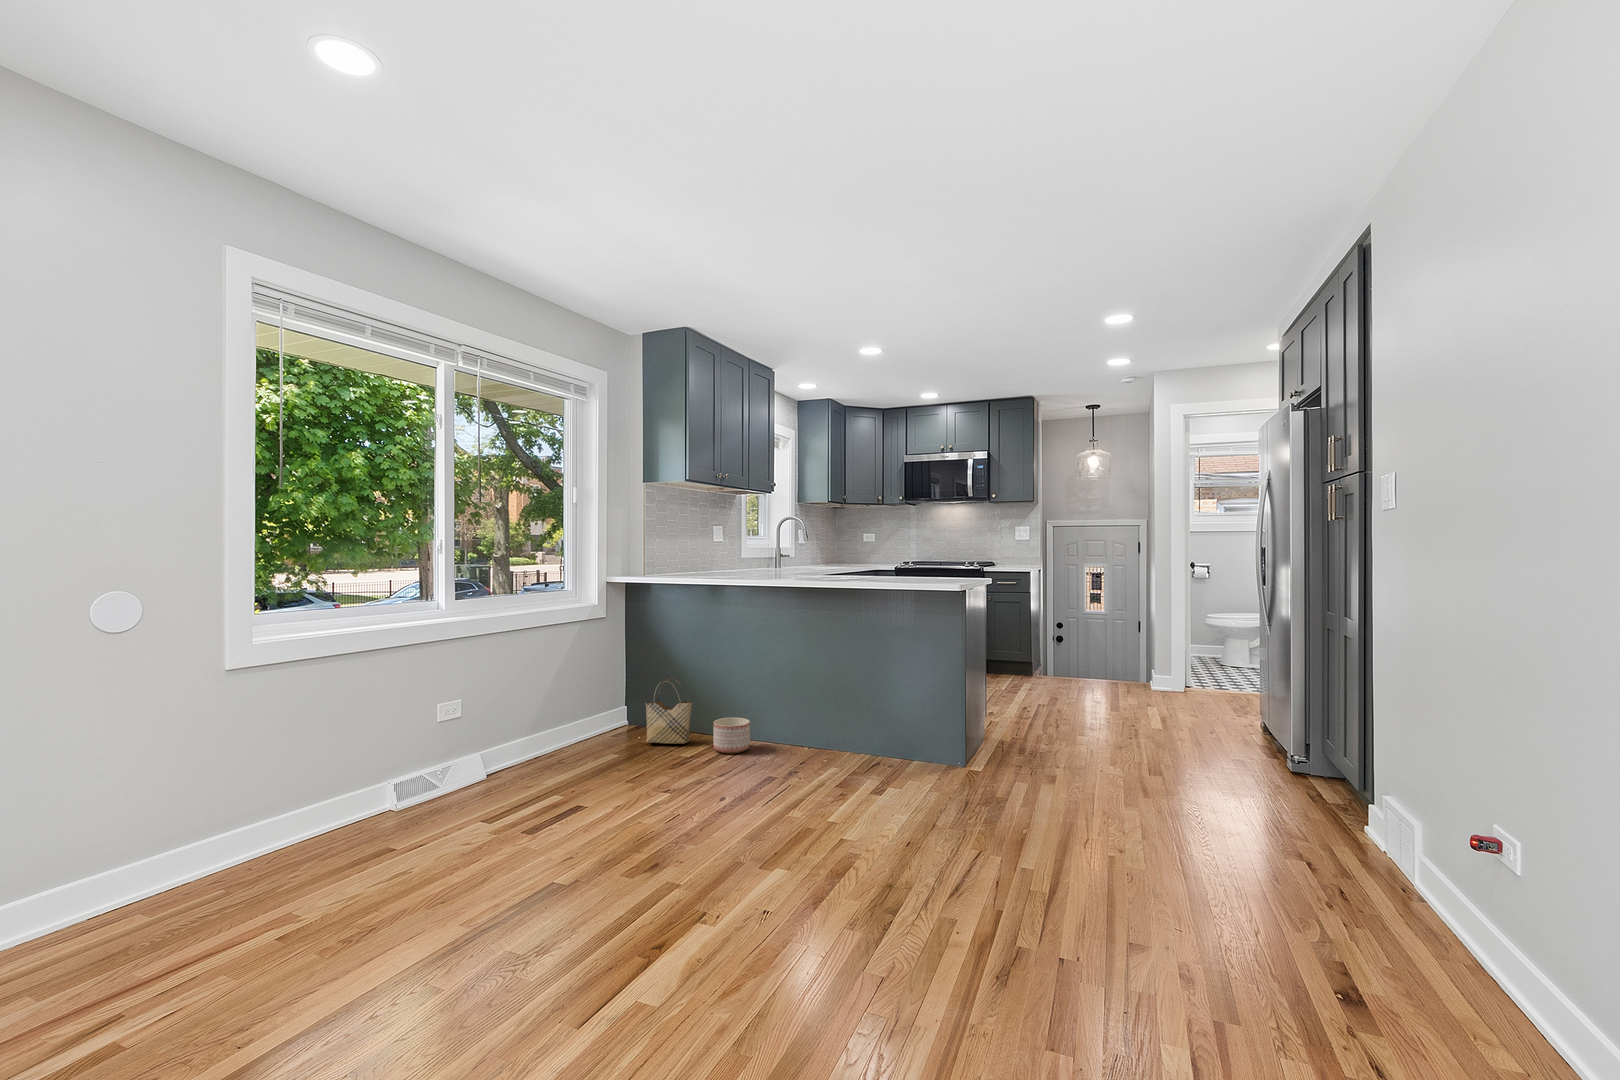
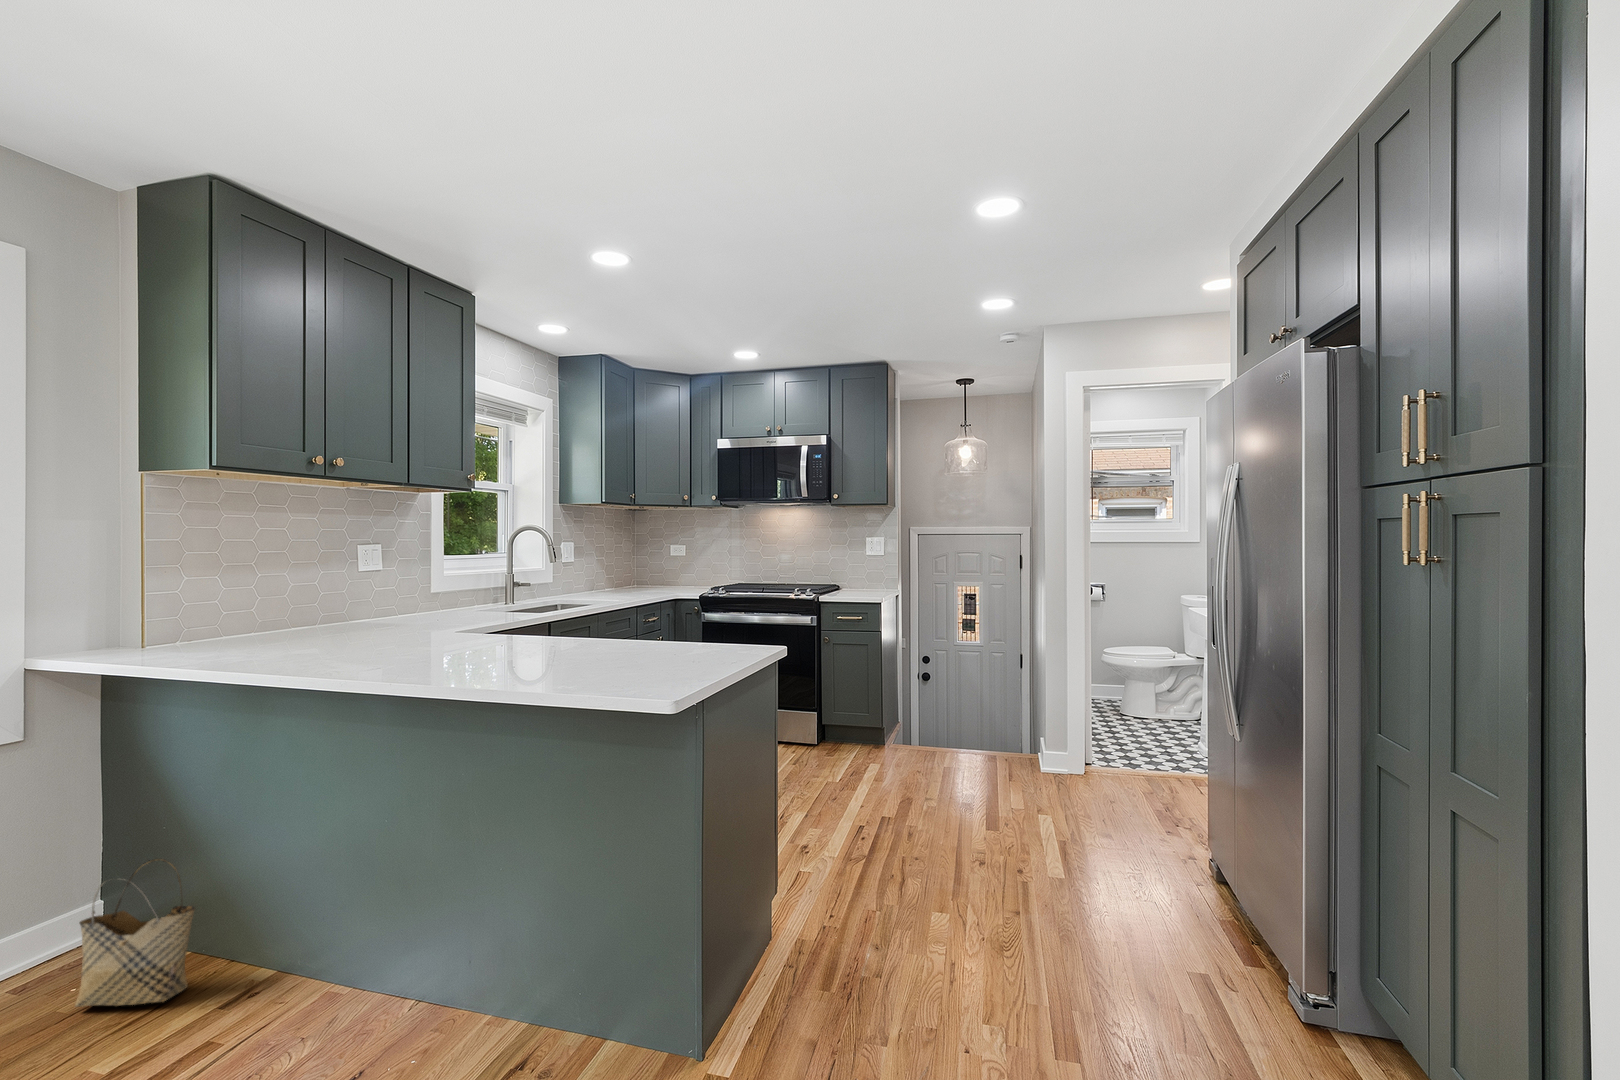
planter: present [713,718,750,754] -> none [208,938,301,1034]

